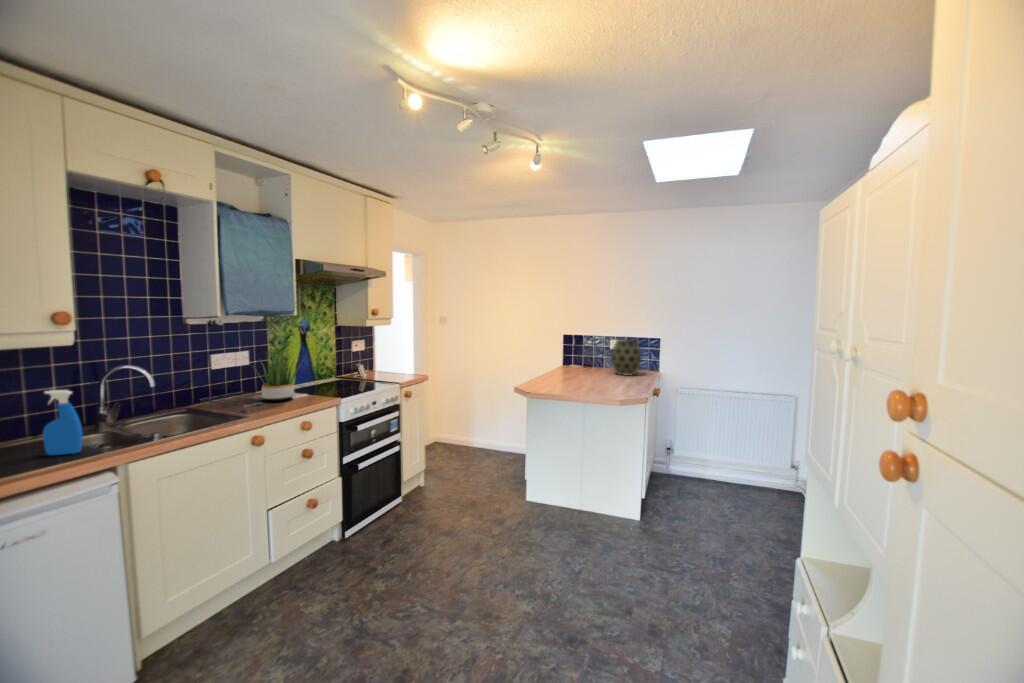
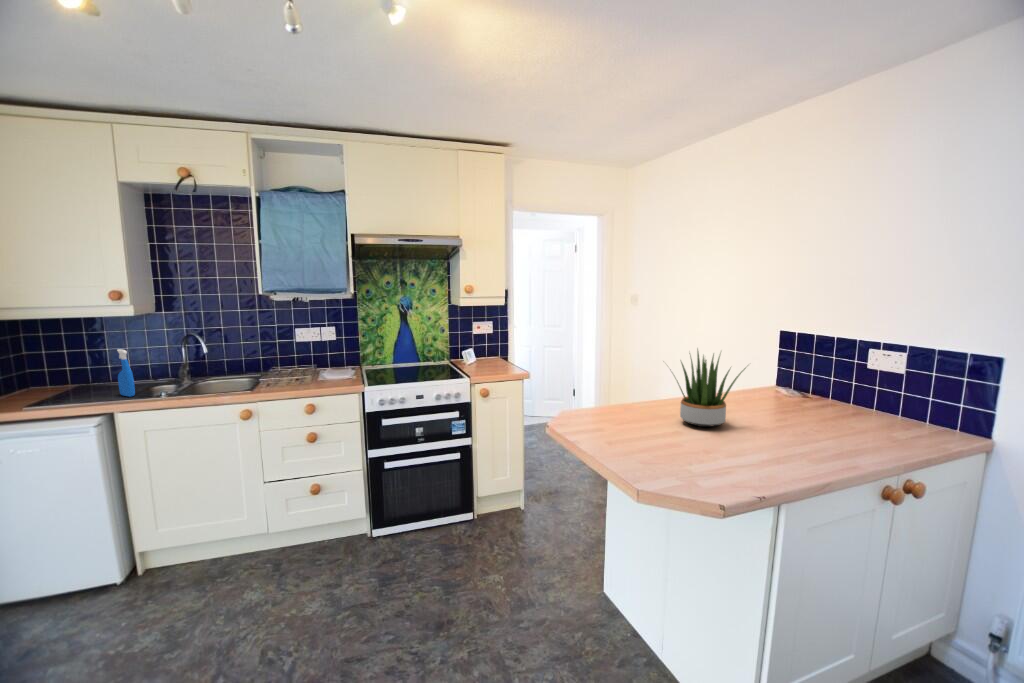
vase: present [611,339,642,375] -> none [819,349,905,436]
potted plant: present [259,354,298,401] -> present [675,349,746,427]

